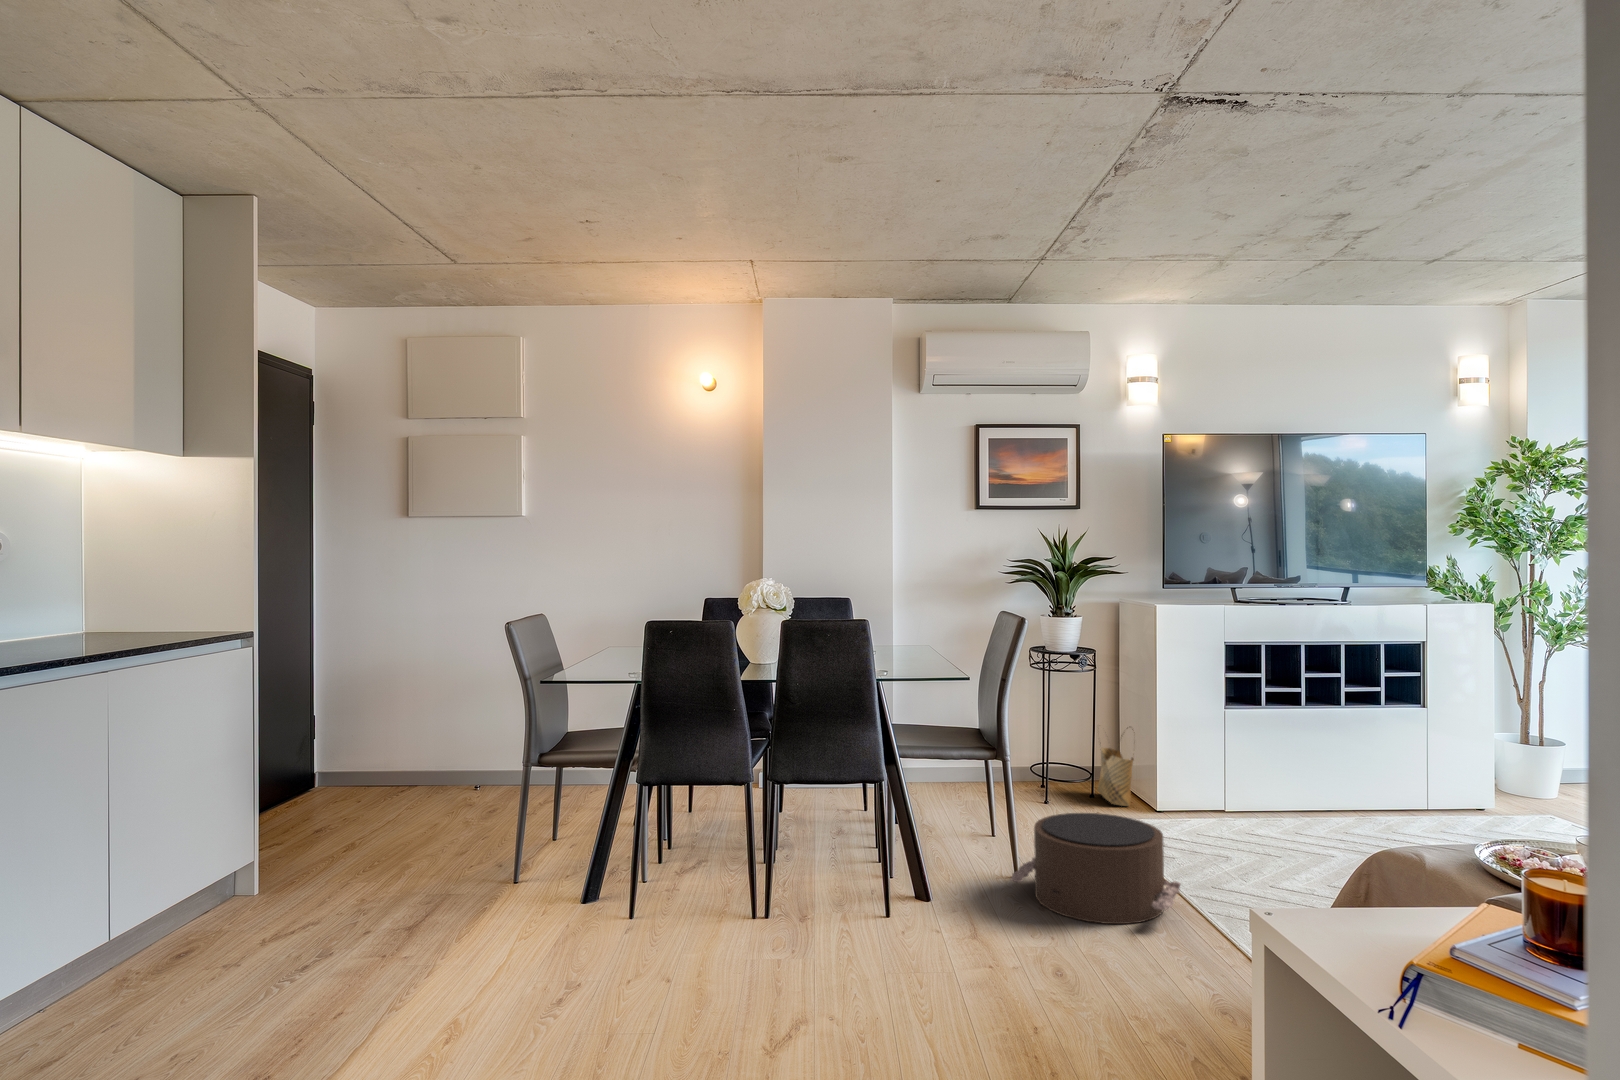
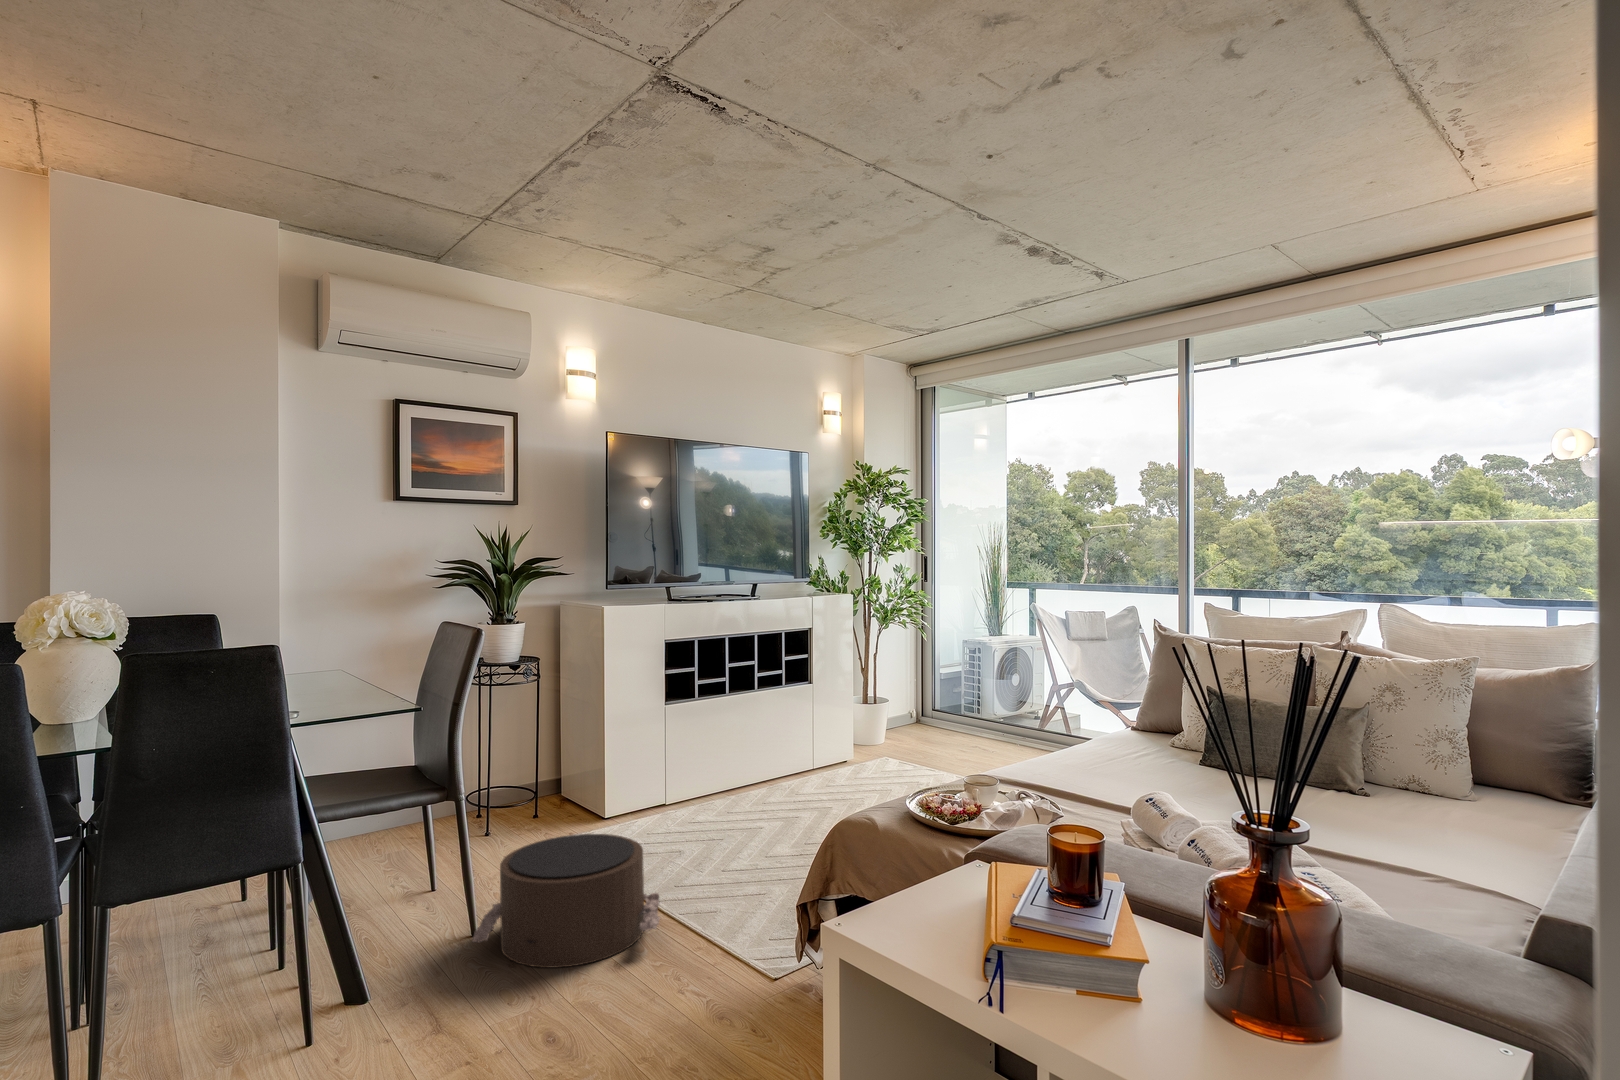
woven basket: present [1098,728,1134,806] -> none [538,732,579,817]

